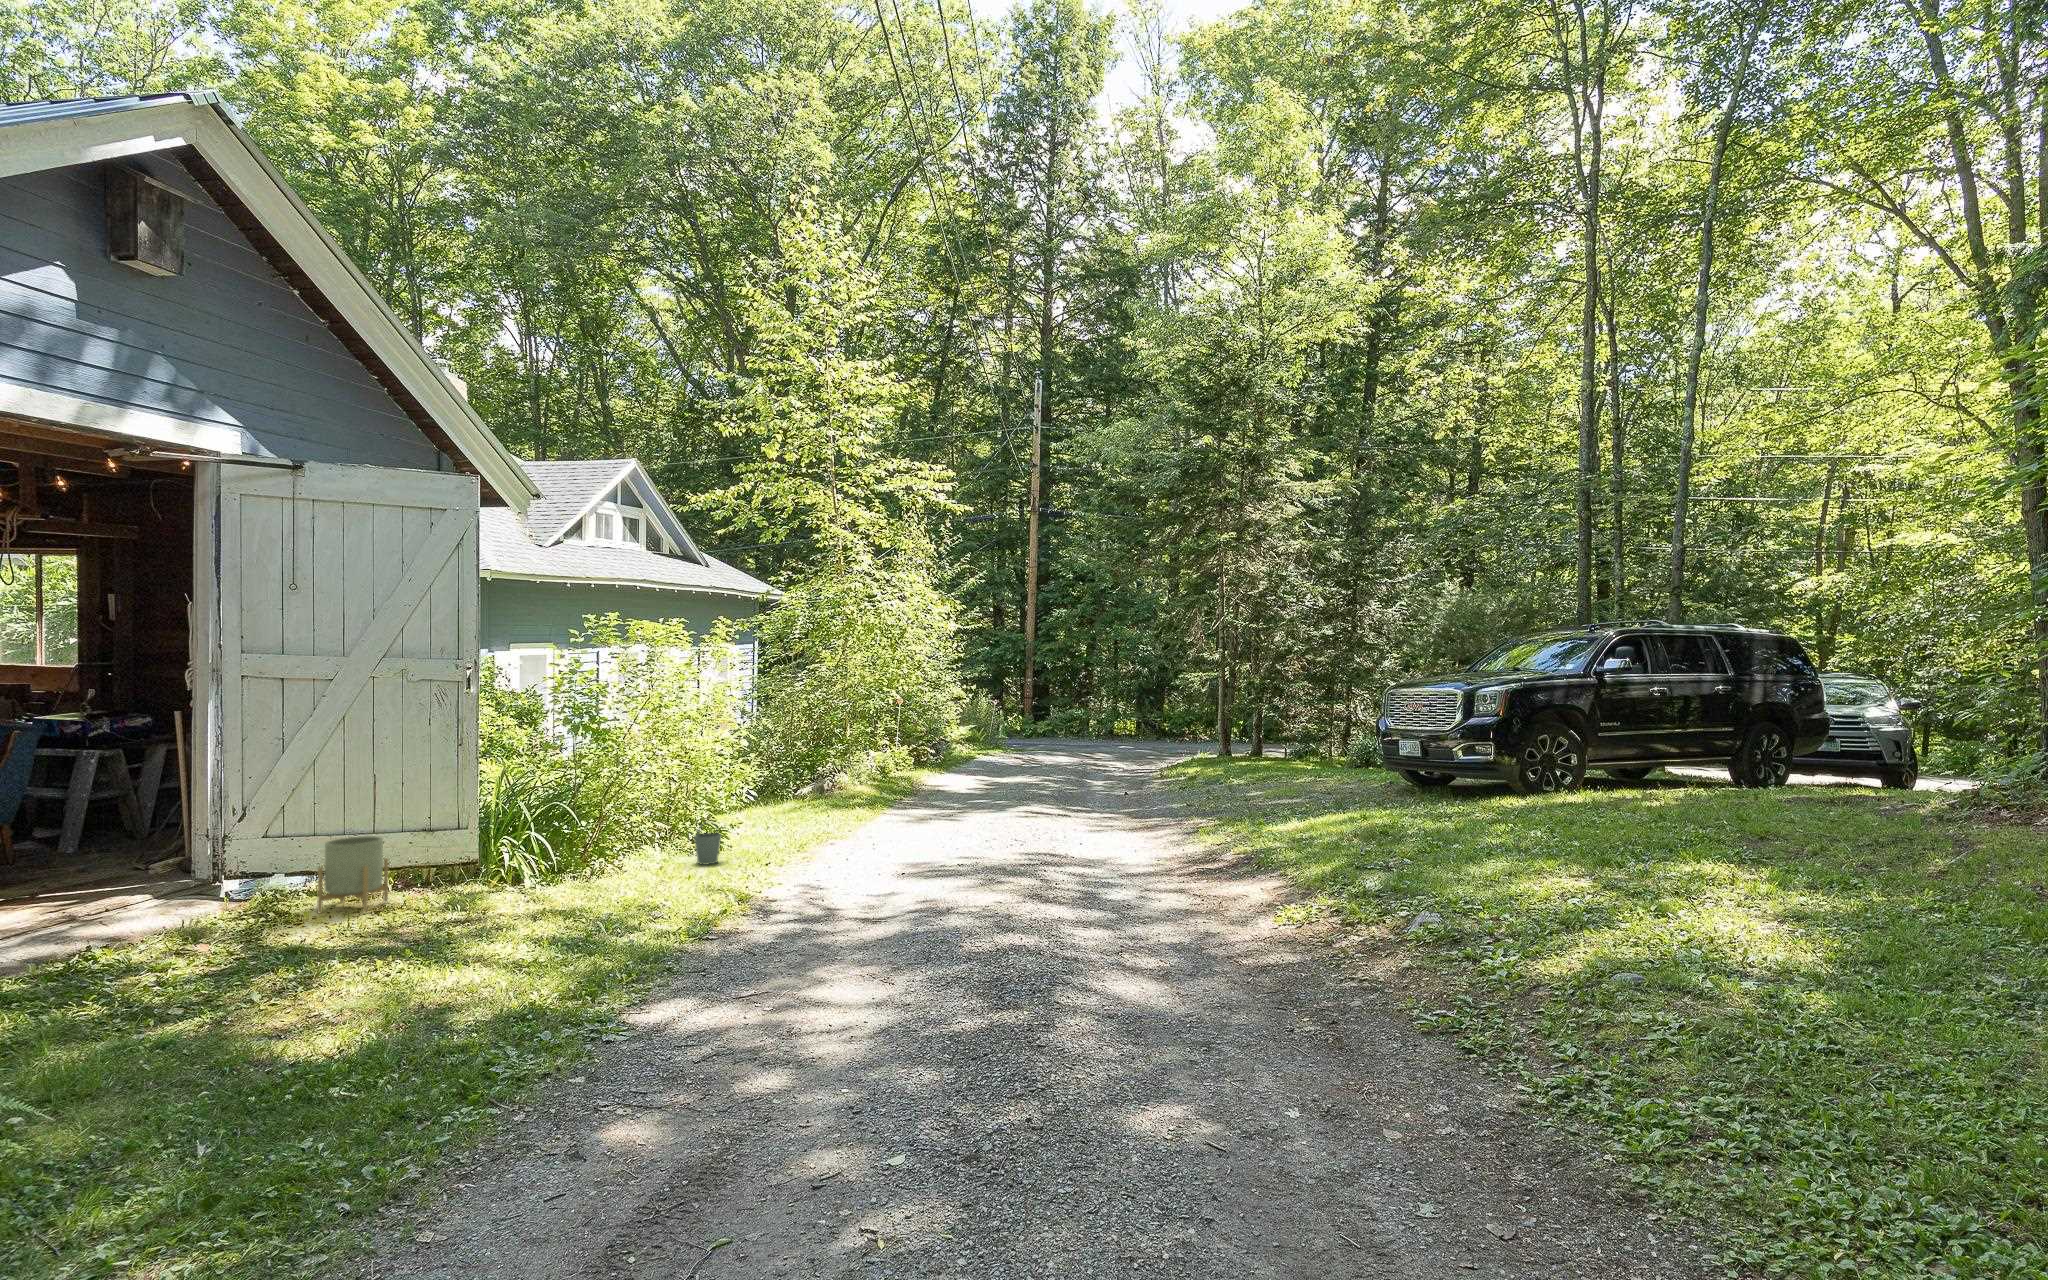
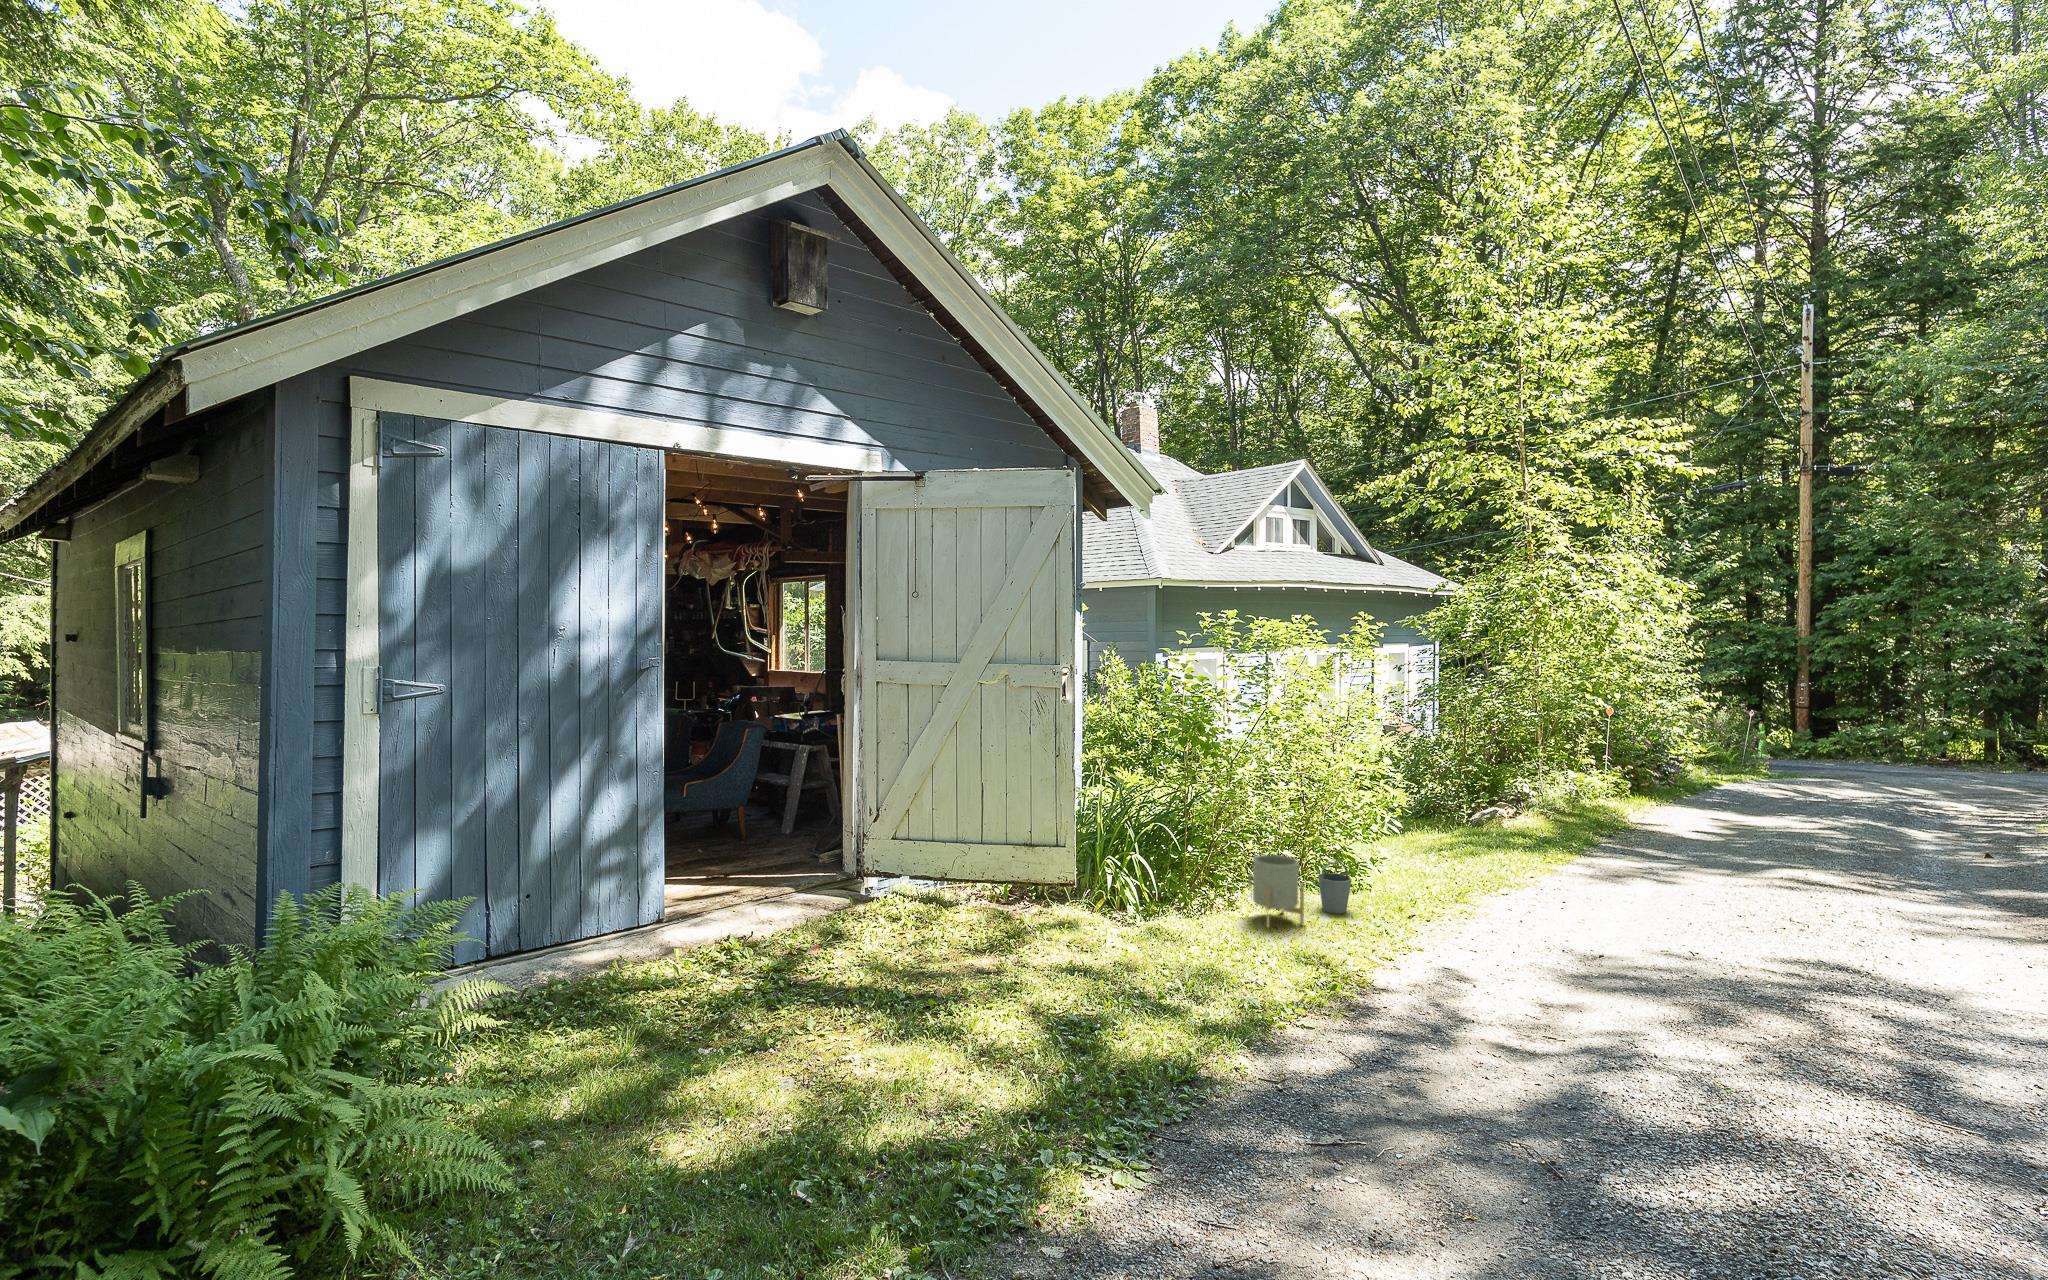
planter: present [317,836,388,913] -> present [1248,855,1304,928]

